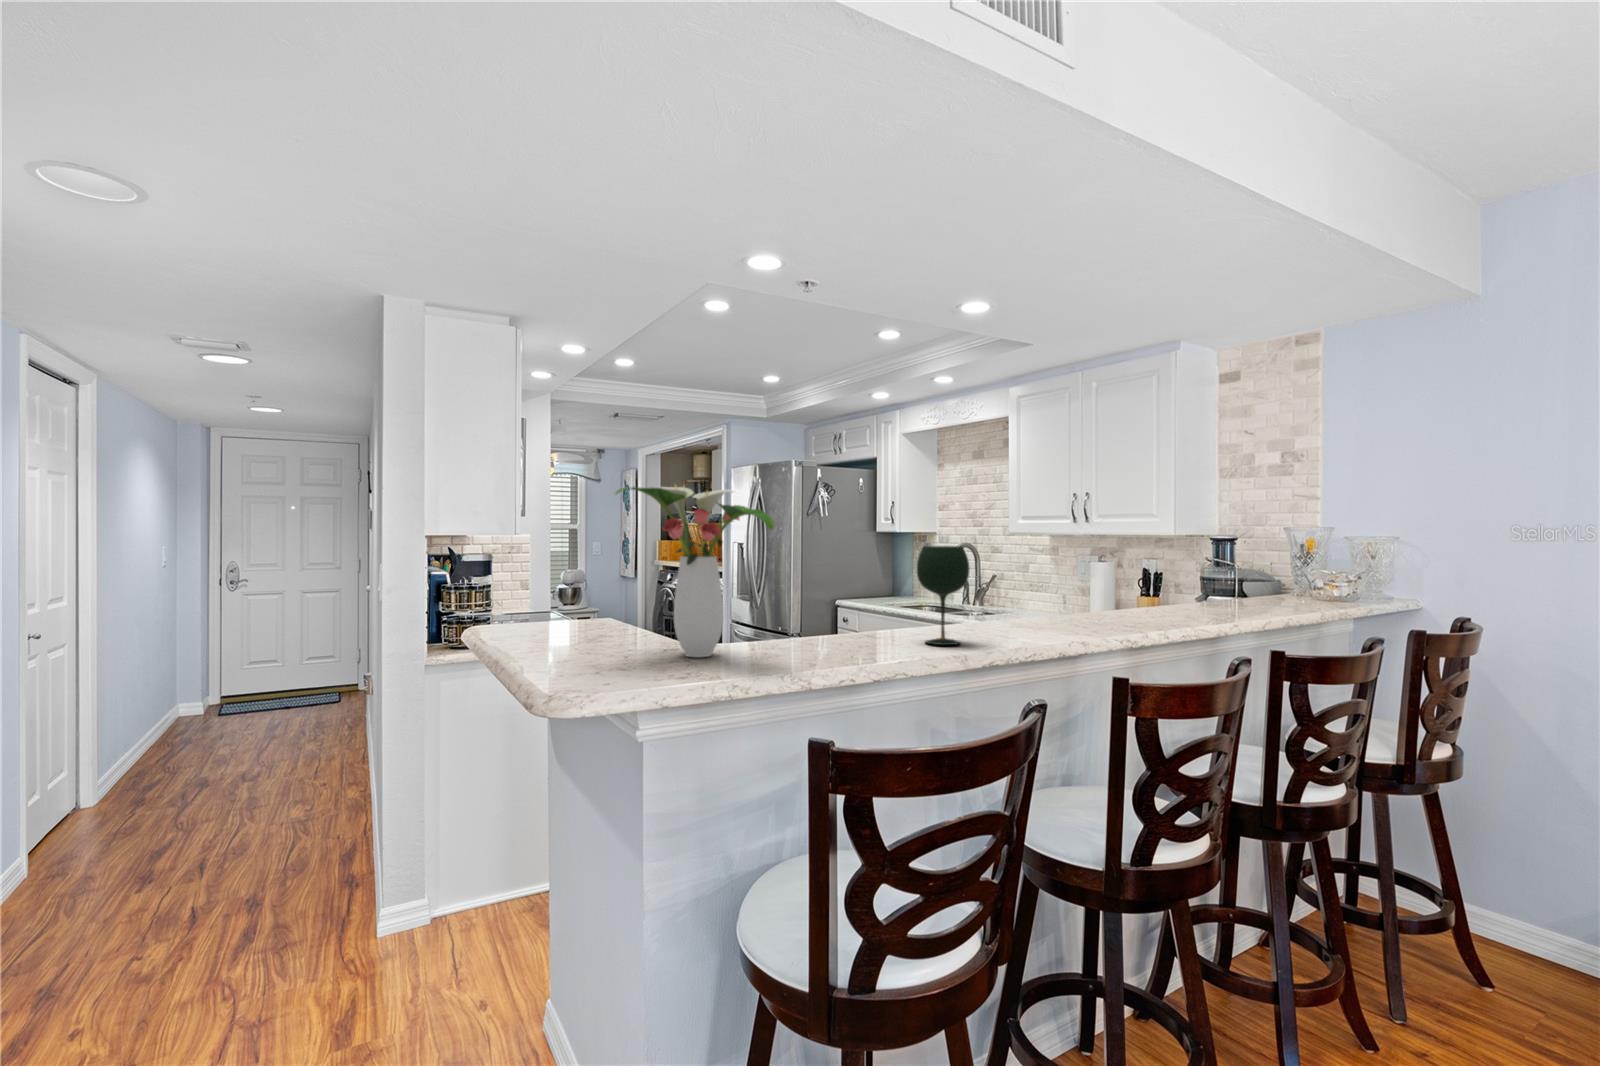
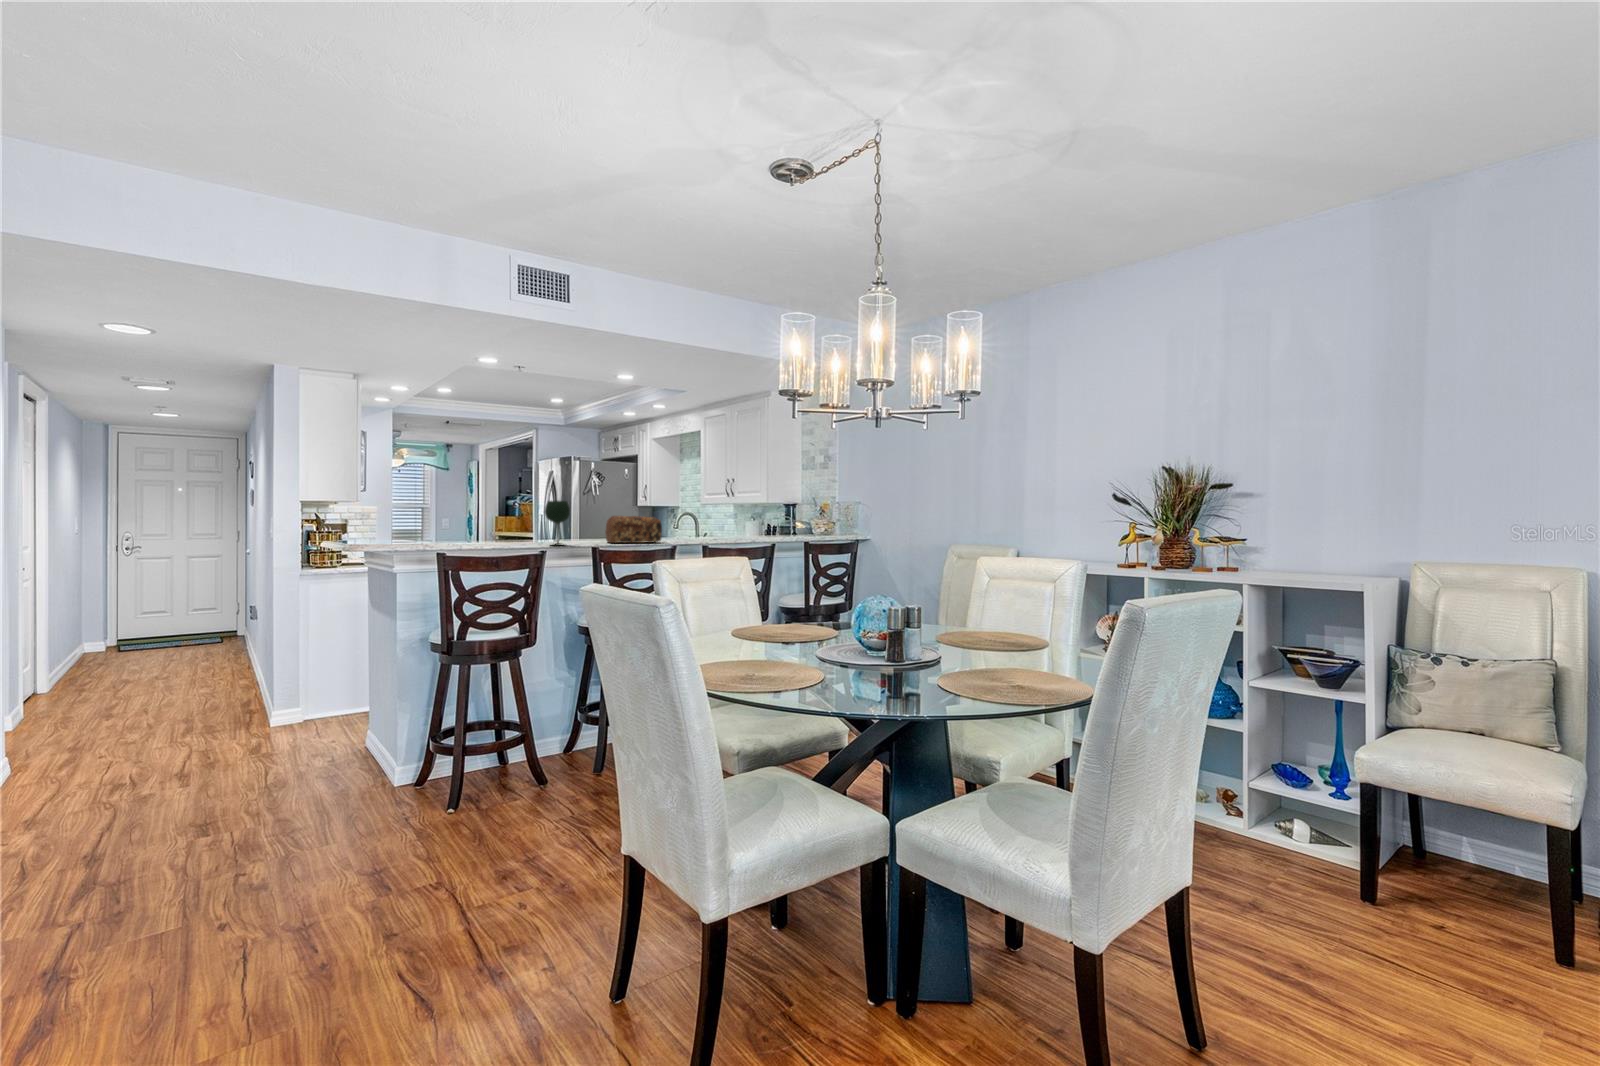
flower arrangement: present [616,485,774,657] -> none [386,471,458,547]
bread loaf: none [994,572,1115,631] -> present [605,516,662,543]

